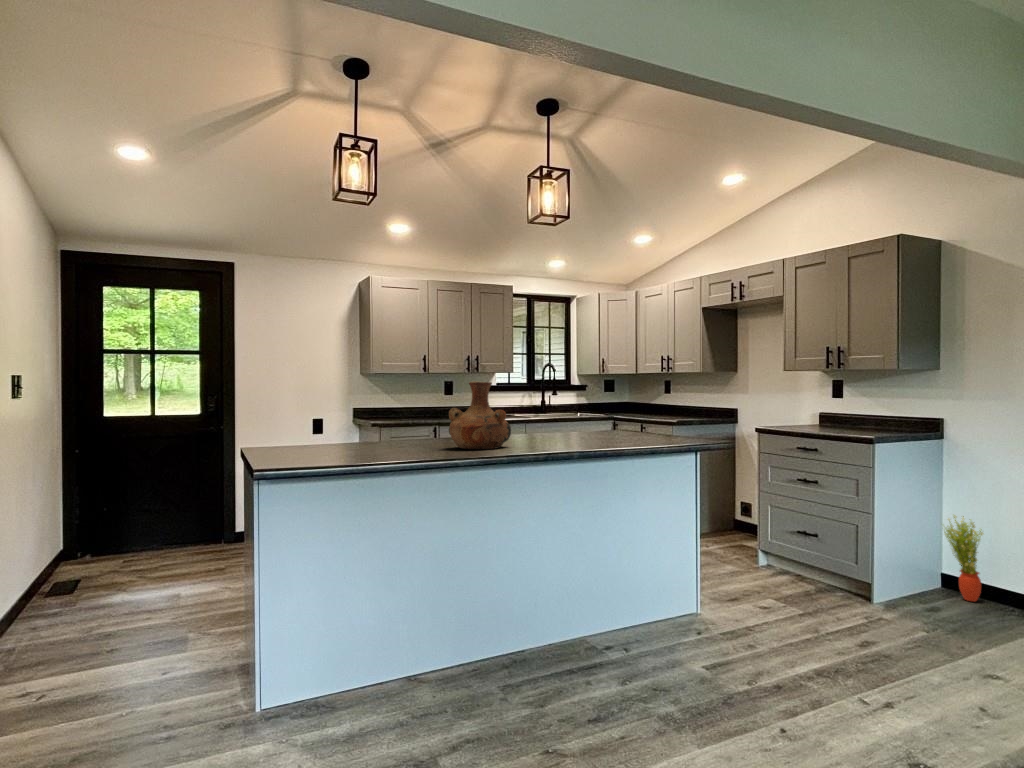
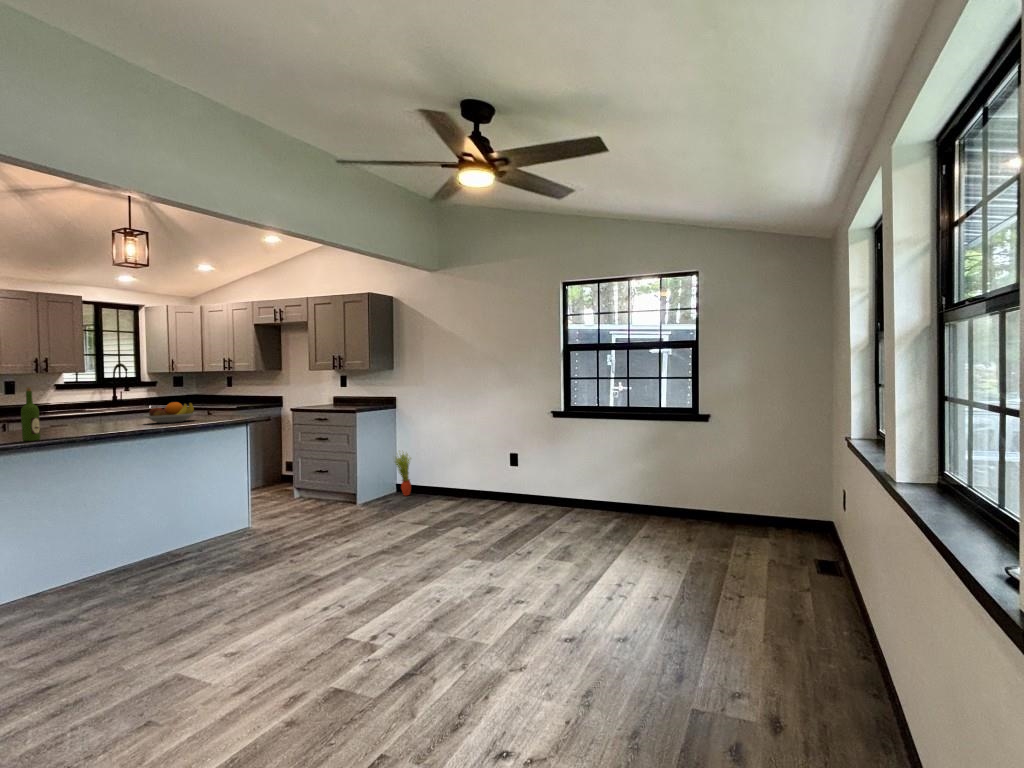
wine bottle: none [401,380,421,457] -> present [21,388,40,441]
vase: present [449,381,511,449] -> none [53,386,109,434]
fruit bowl: none [558,410,627,440] -> present [144,402,197,423]

